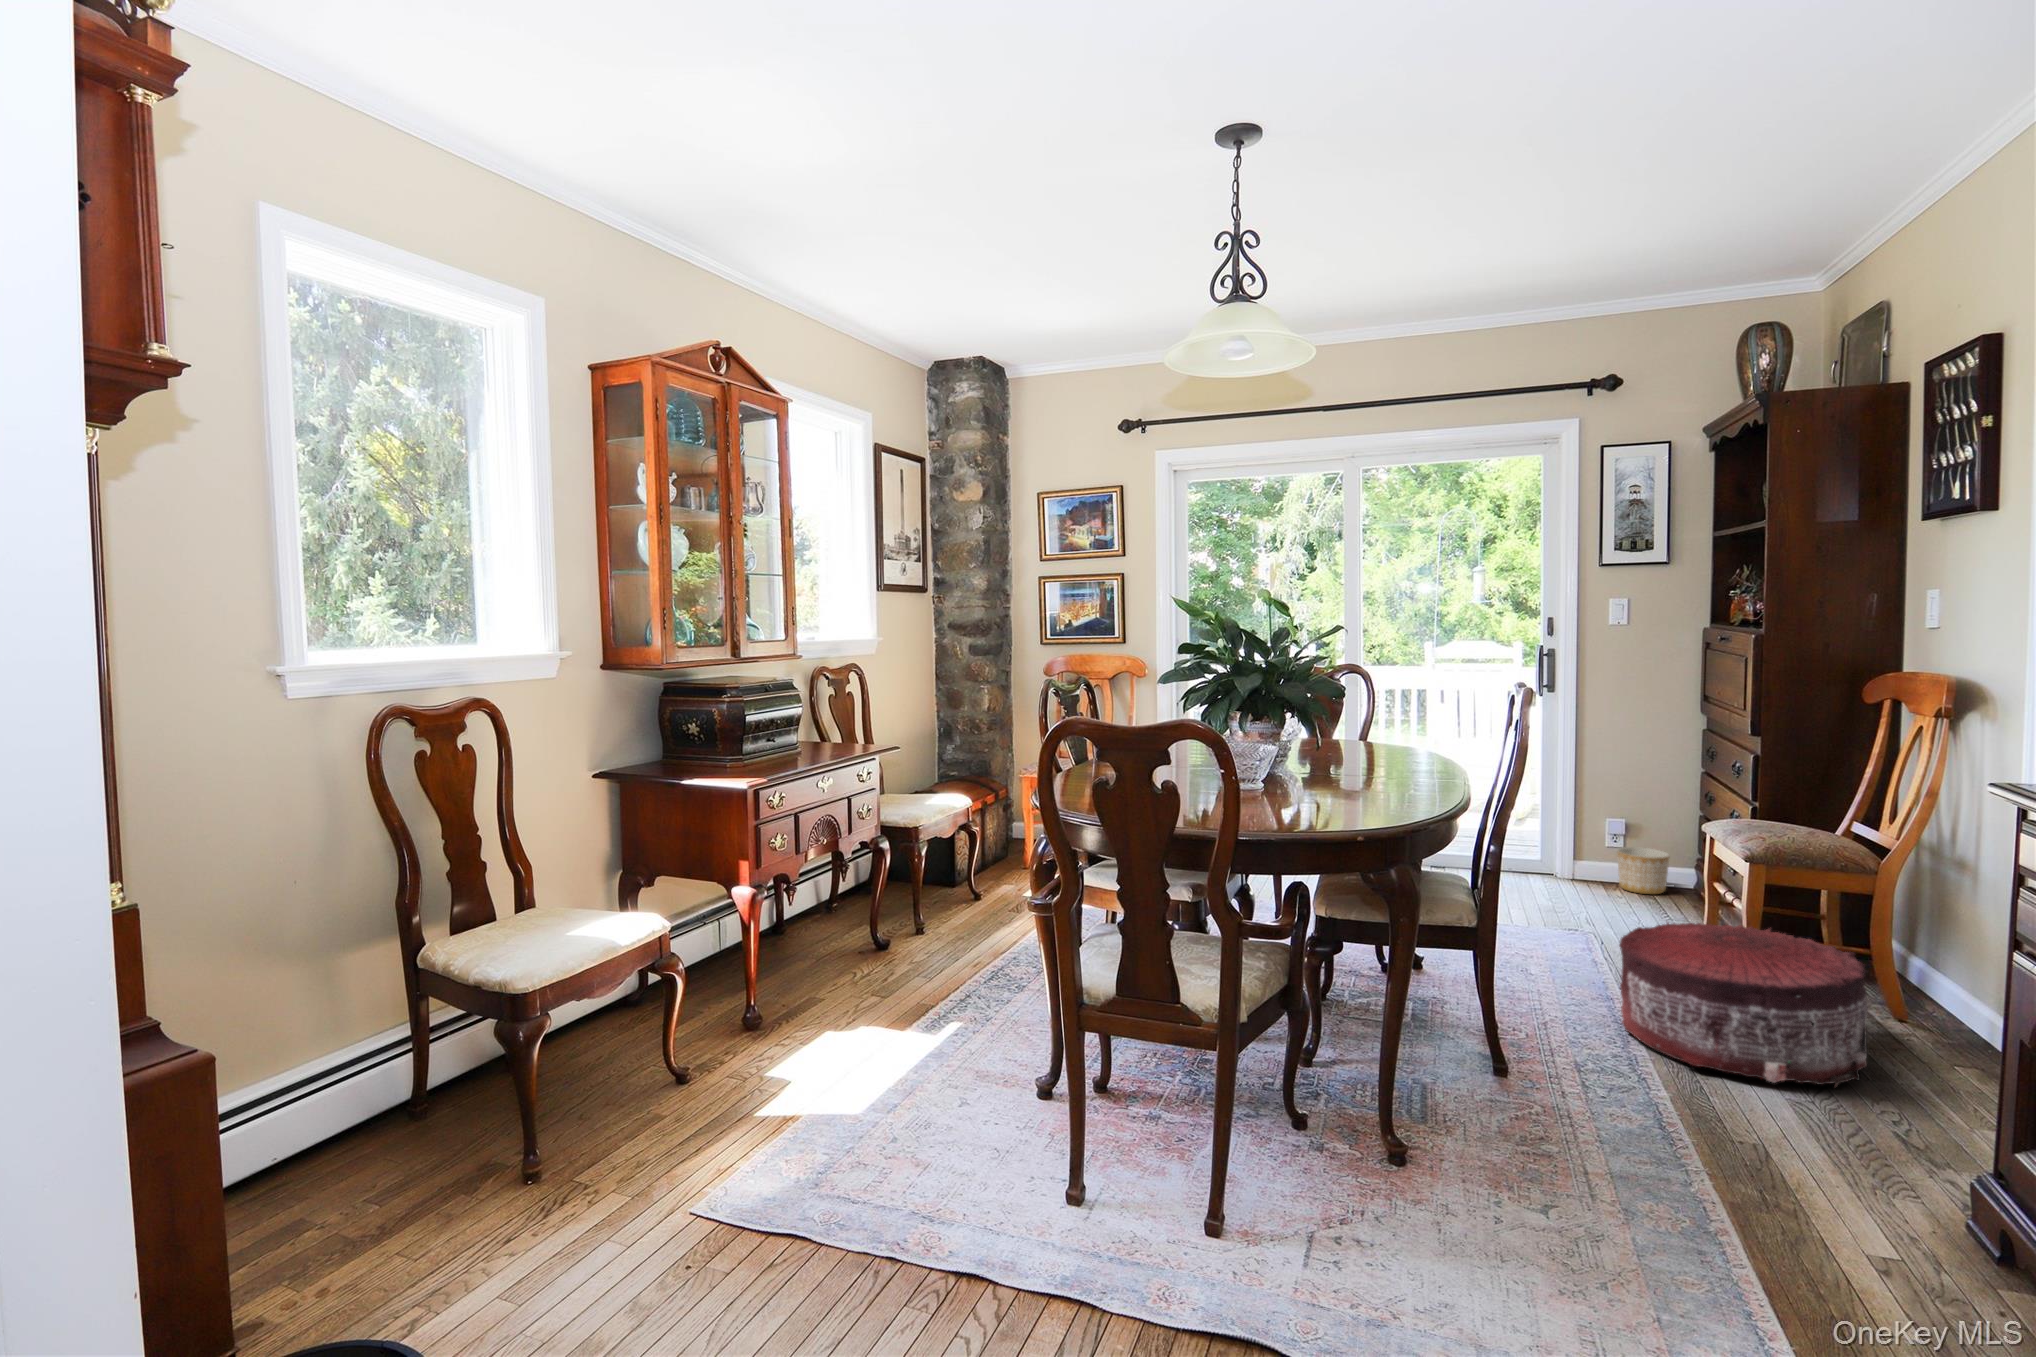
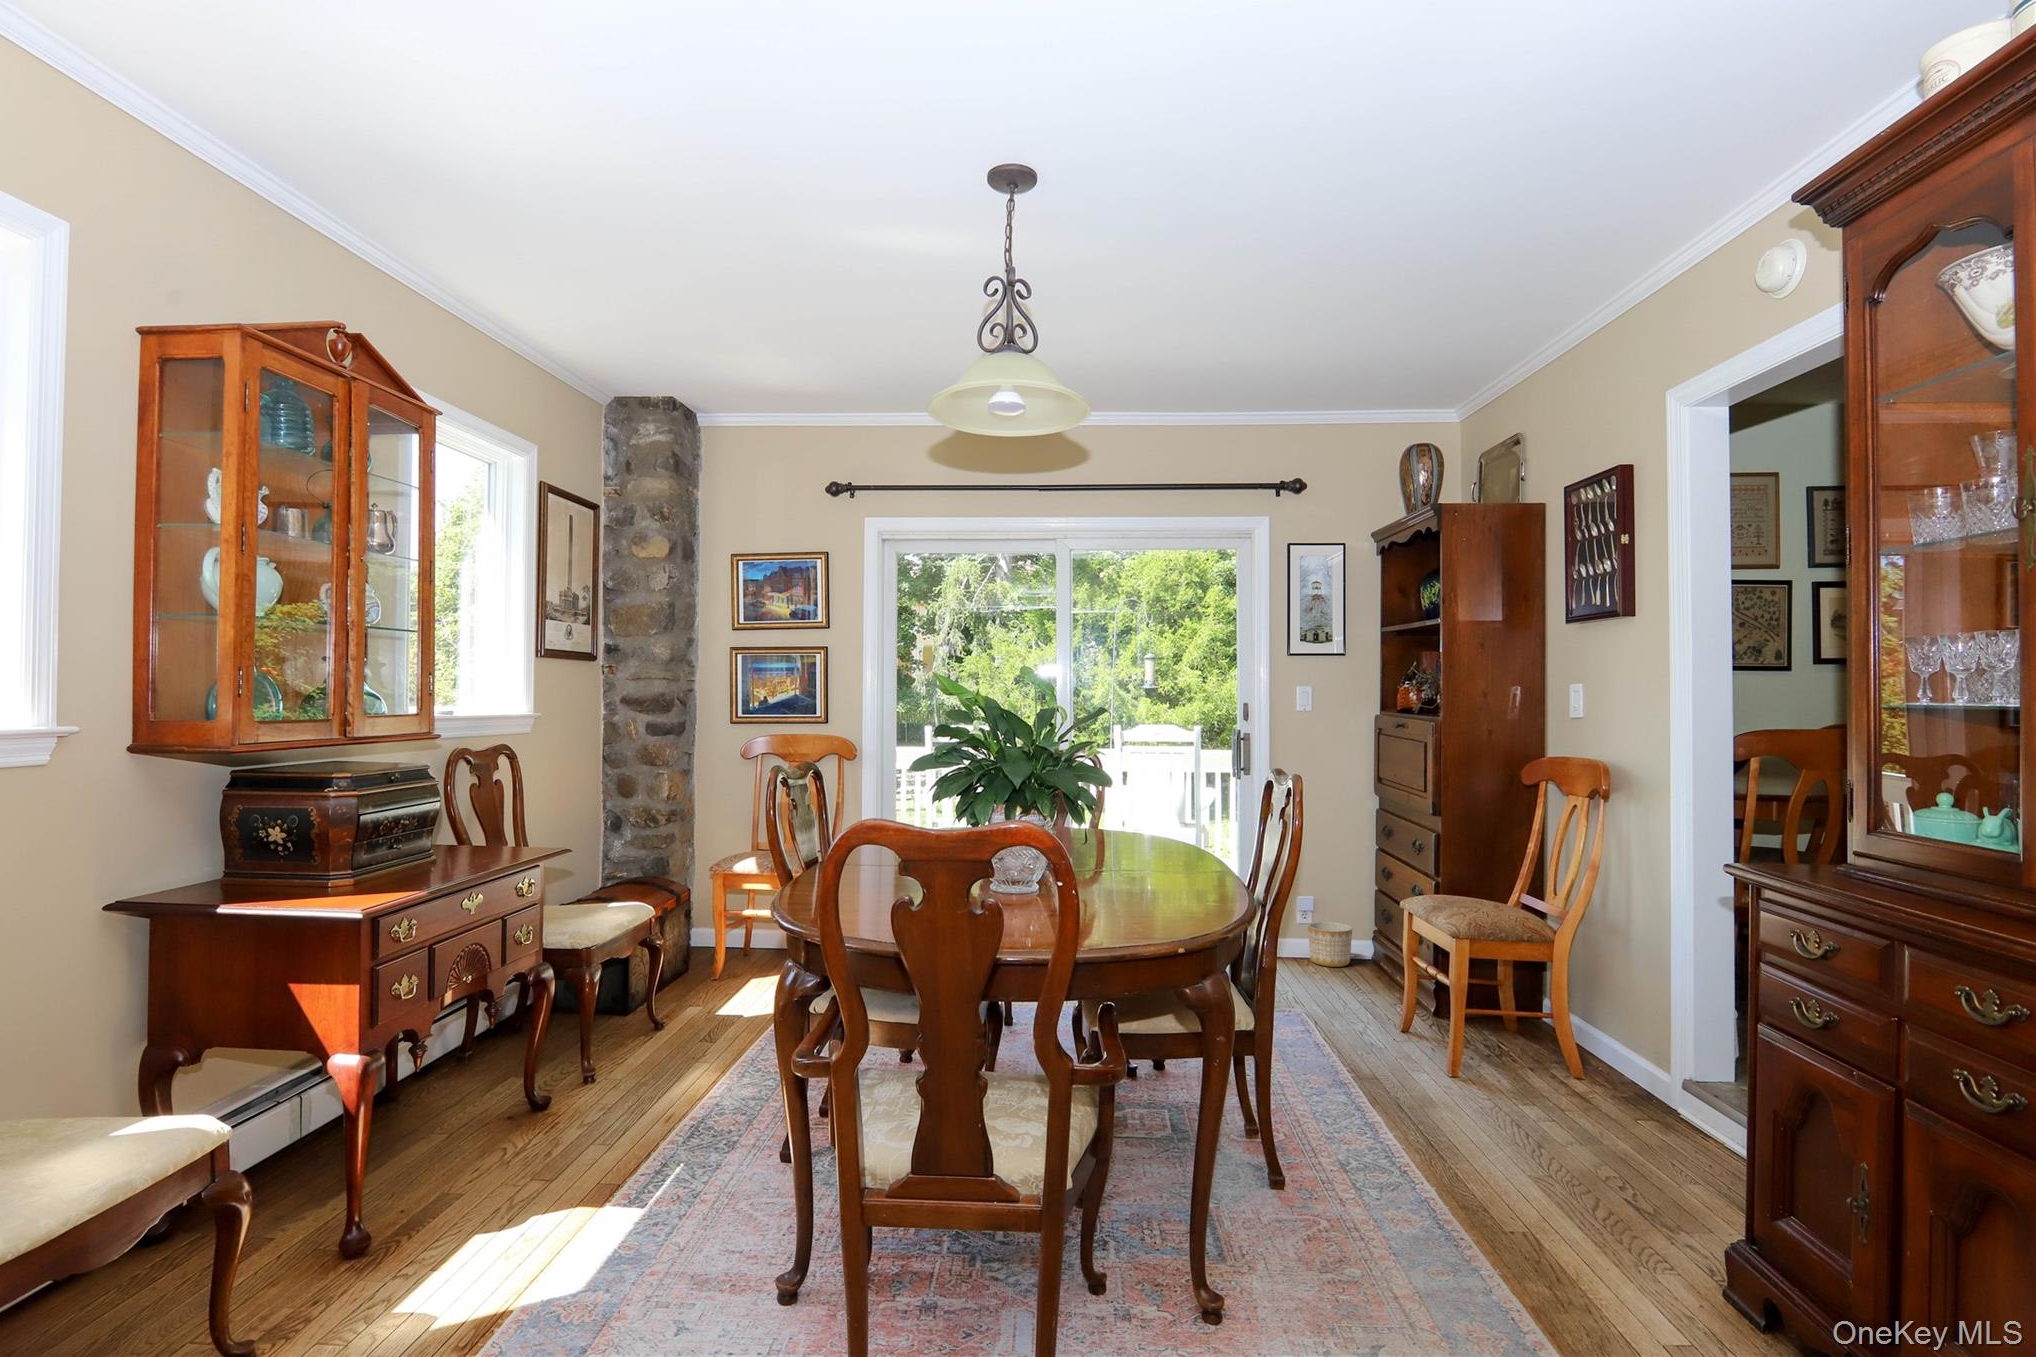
pouf: present [1619,923,1868,1087] -> none [1361,999,1582,1161]

